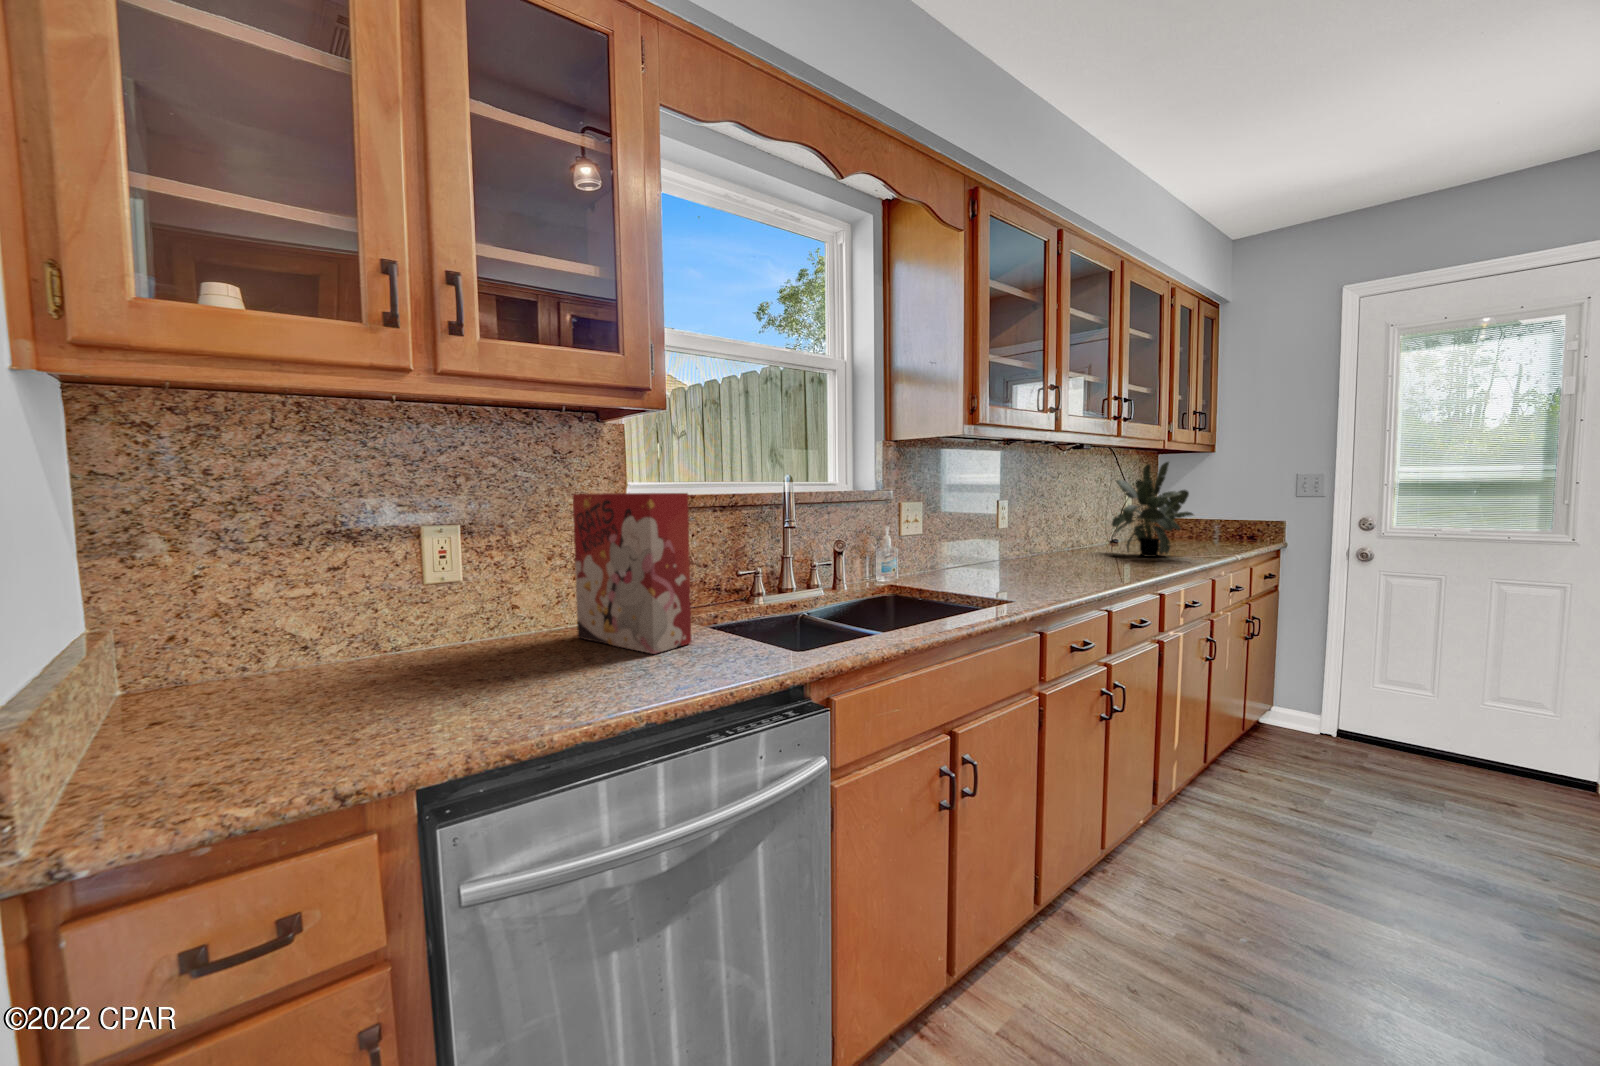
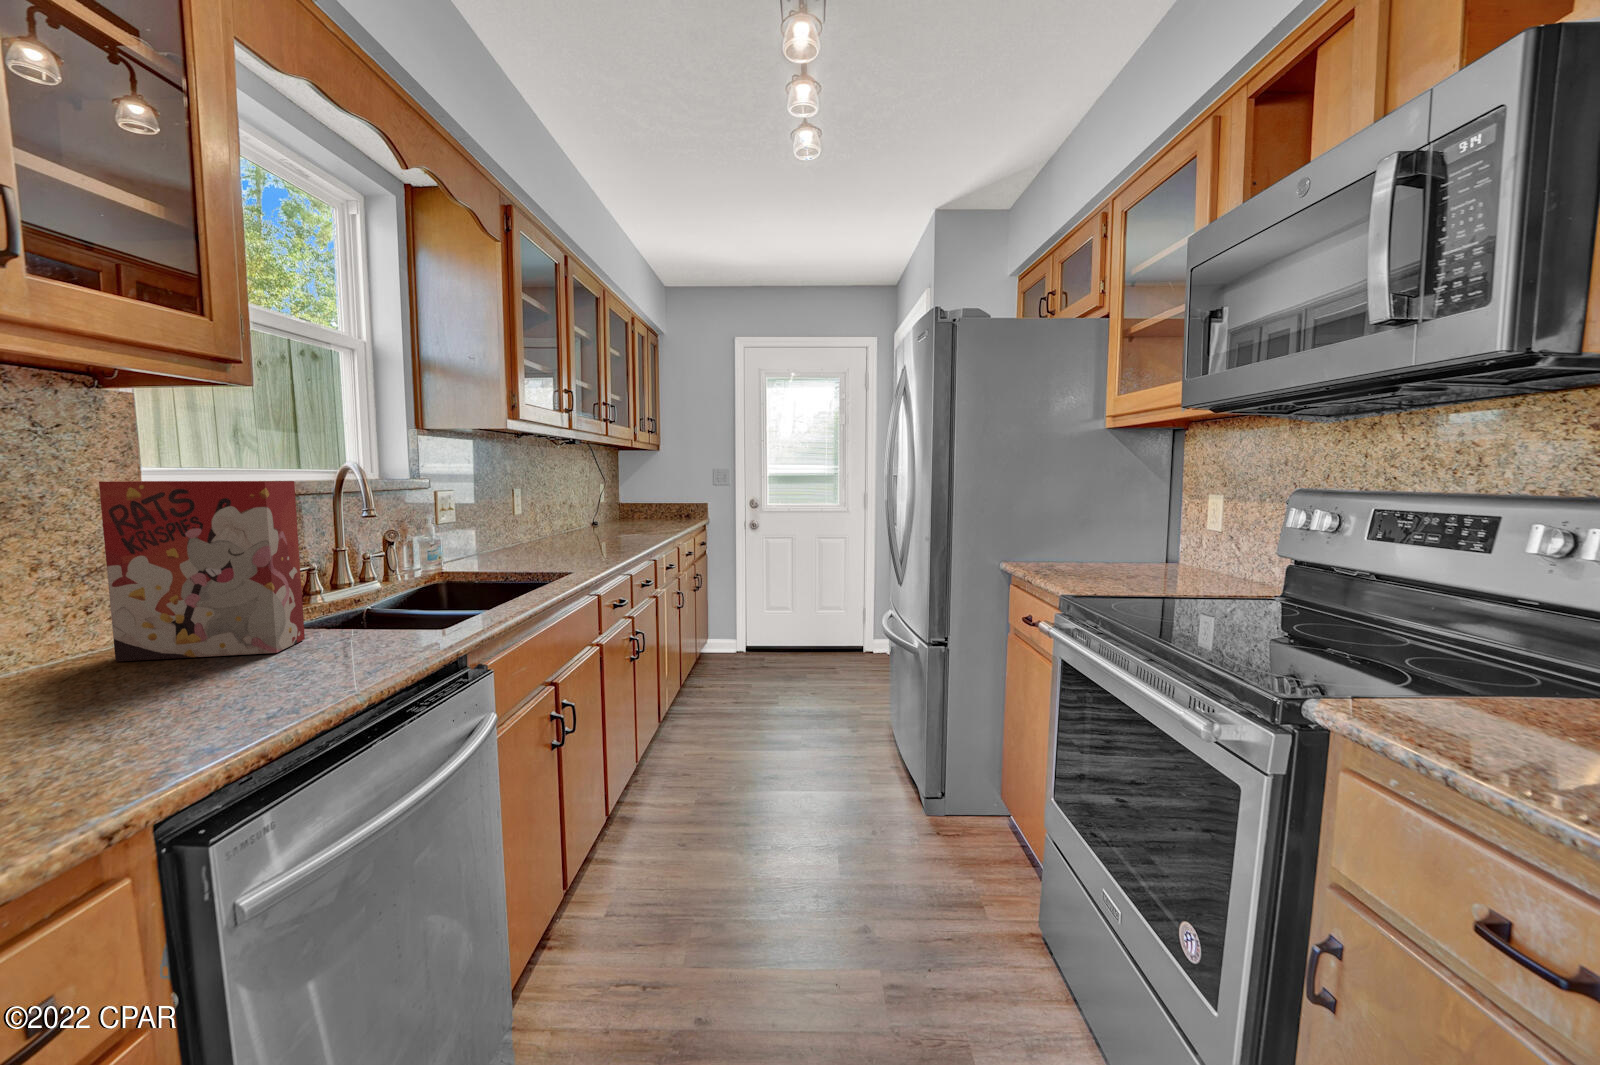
potted plant: present [1110,461,1193,557] -> none [601,458,663,534]

